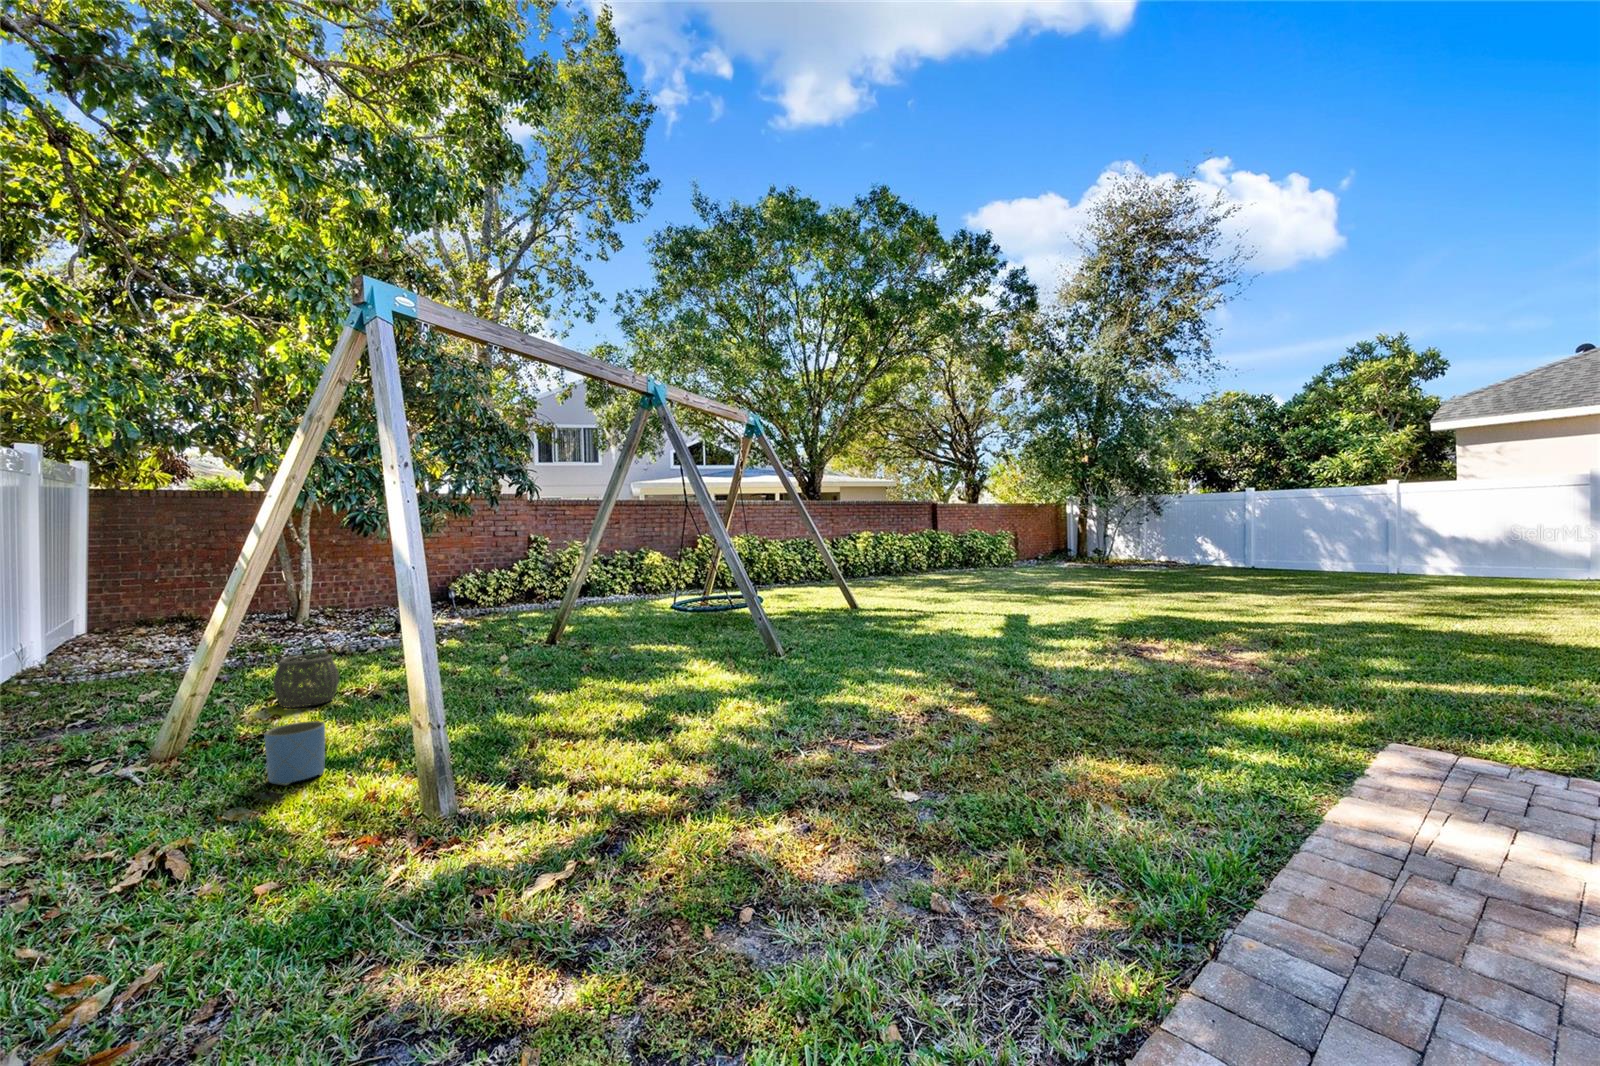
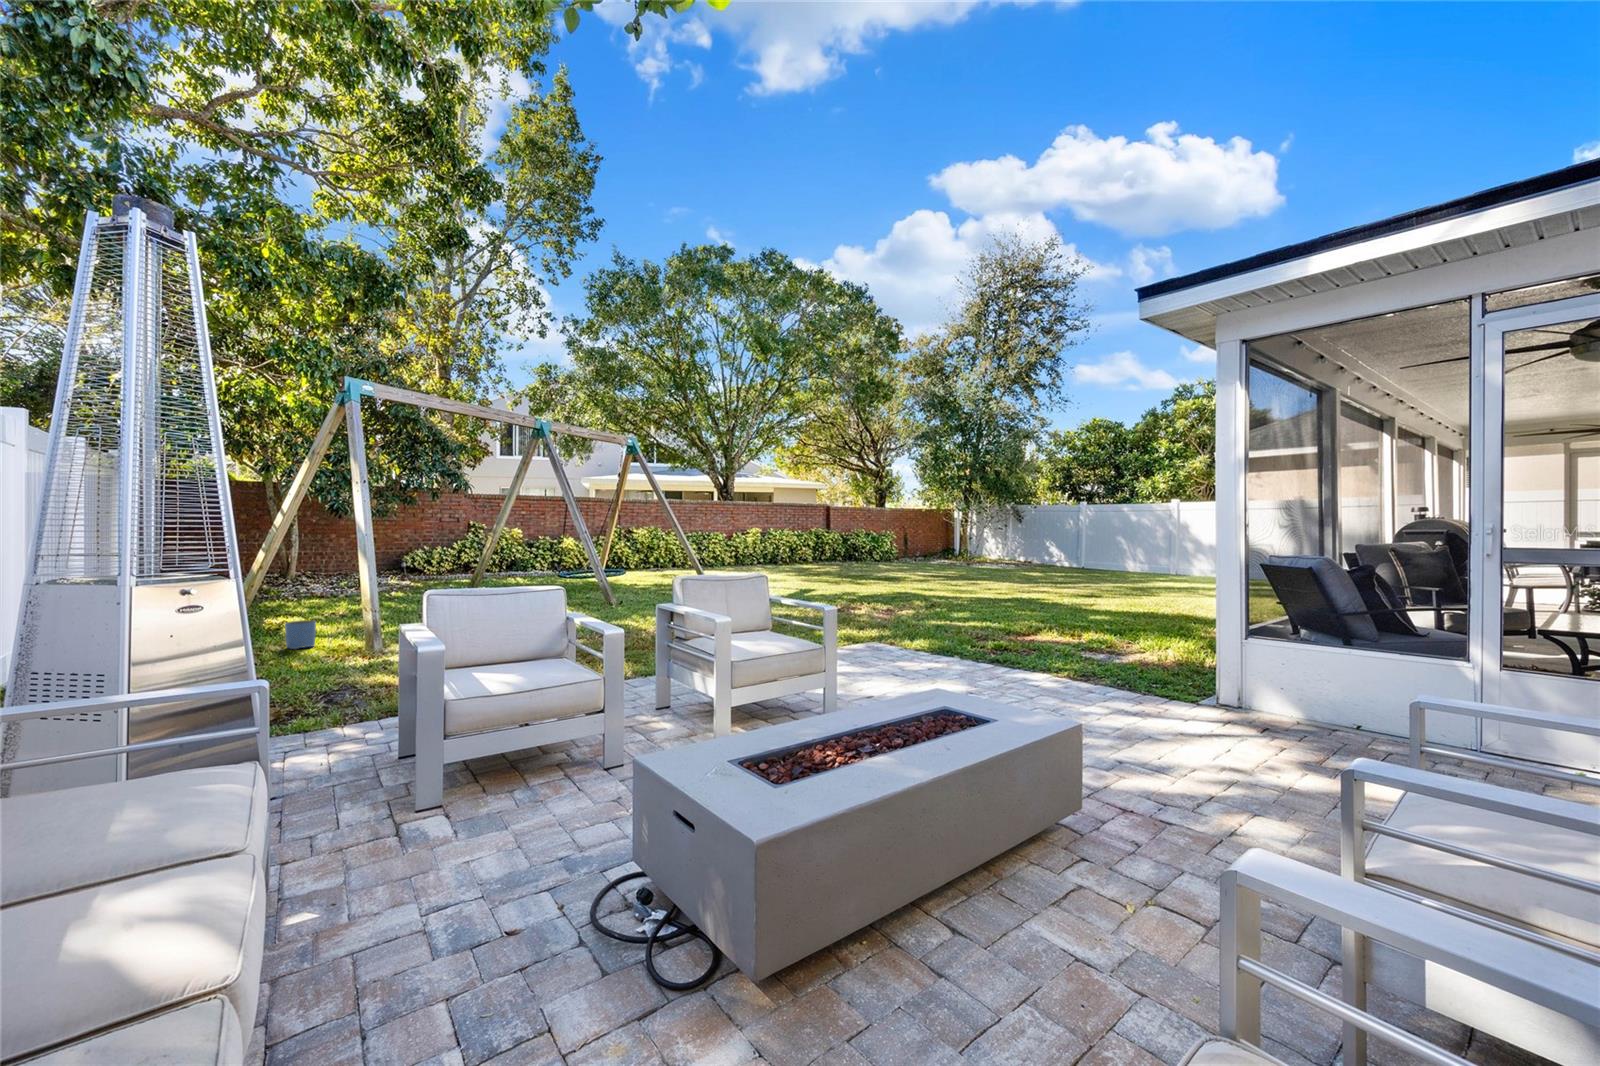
woven basket: present [274,654,339,708] -> none [282,593,322,623]

